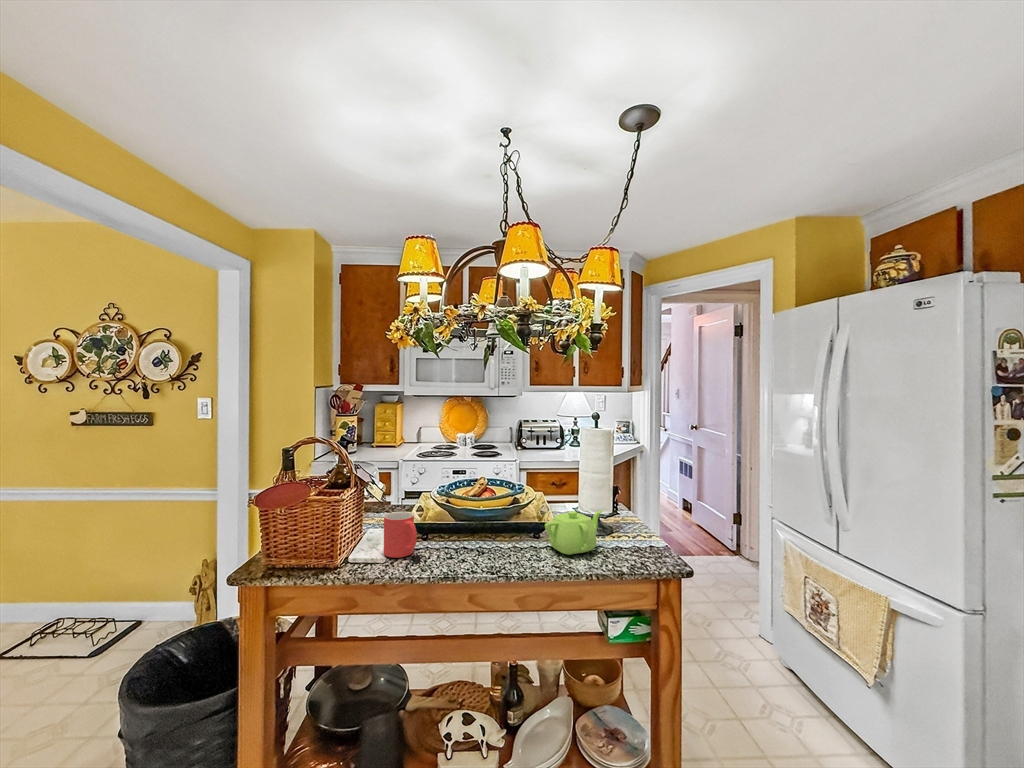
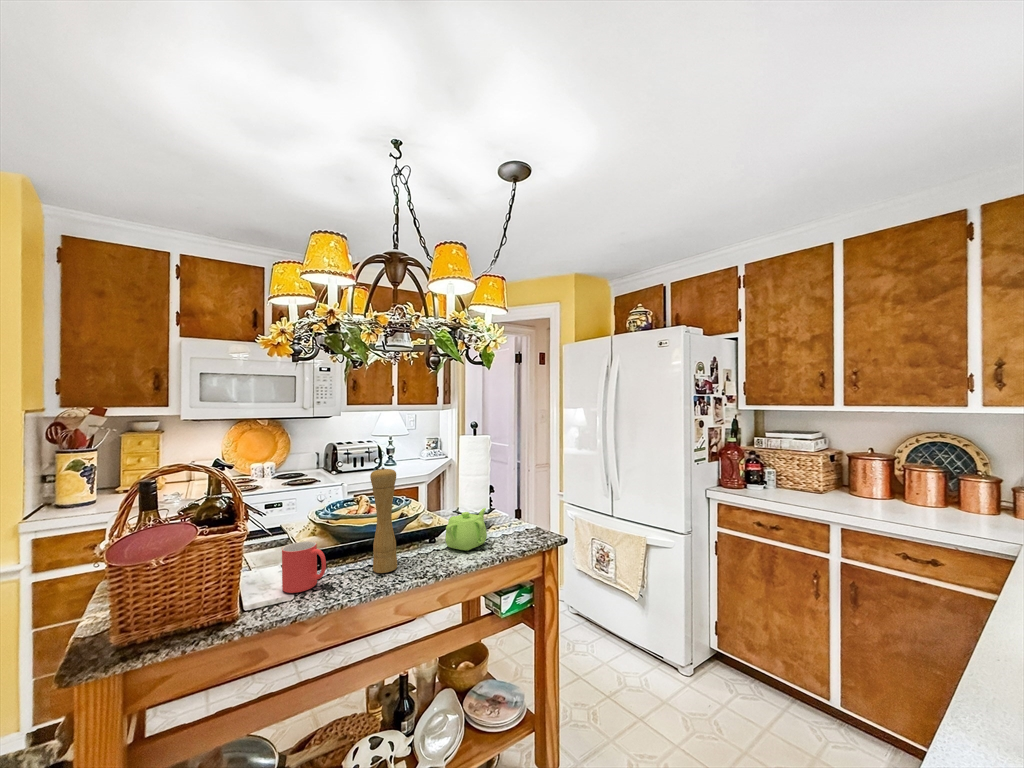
pepper mill: none [464,451,490,558] -> present [370,468,397,573]

